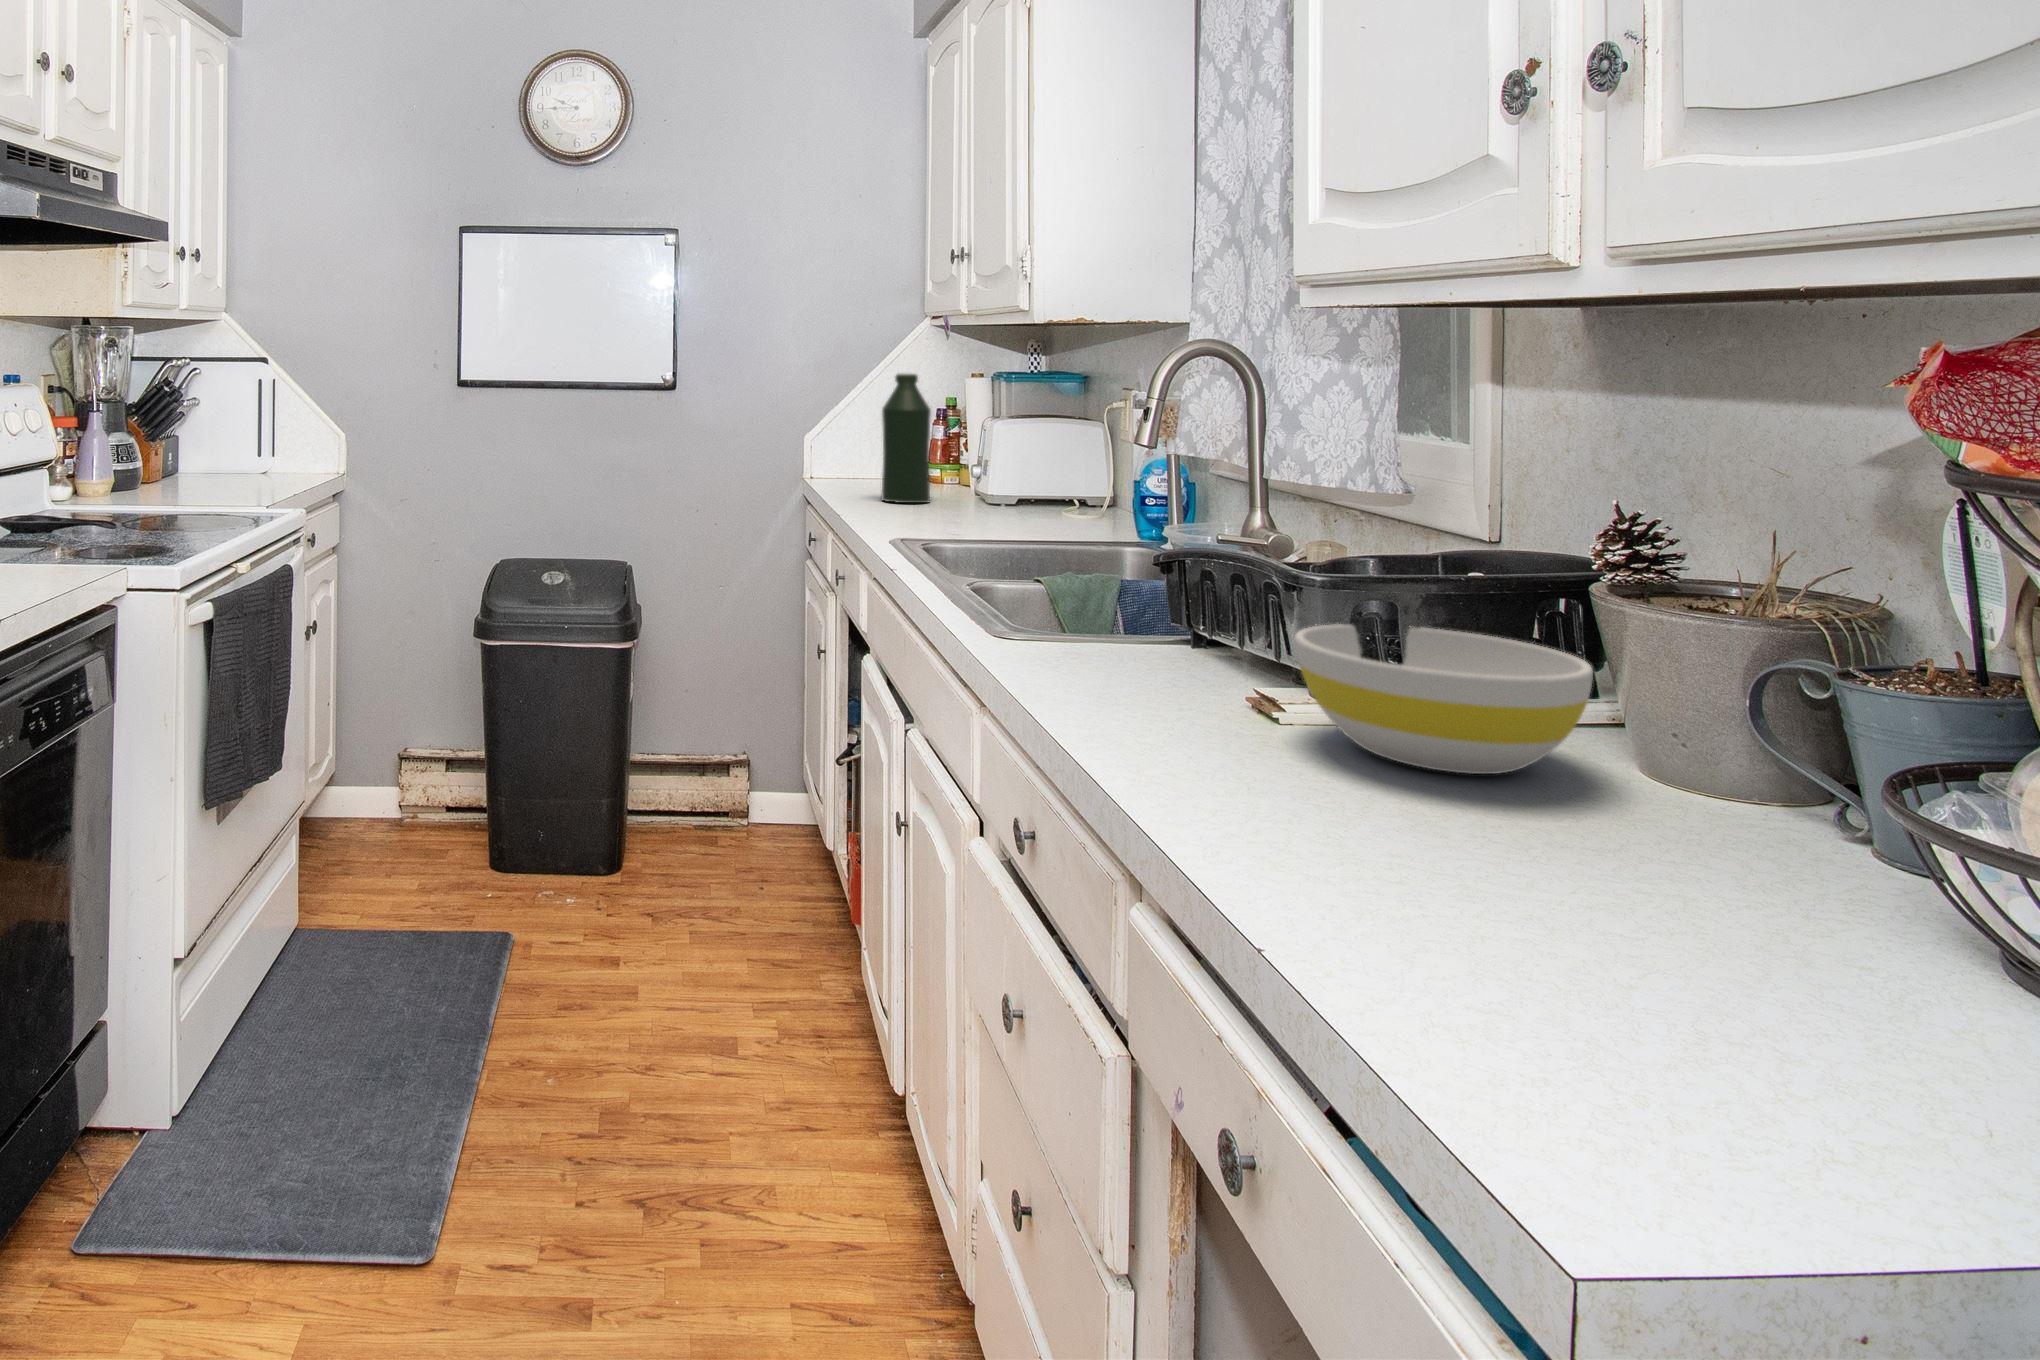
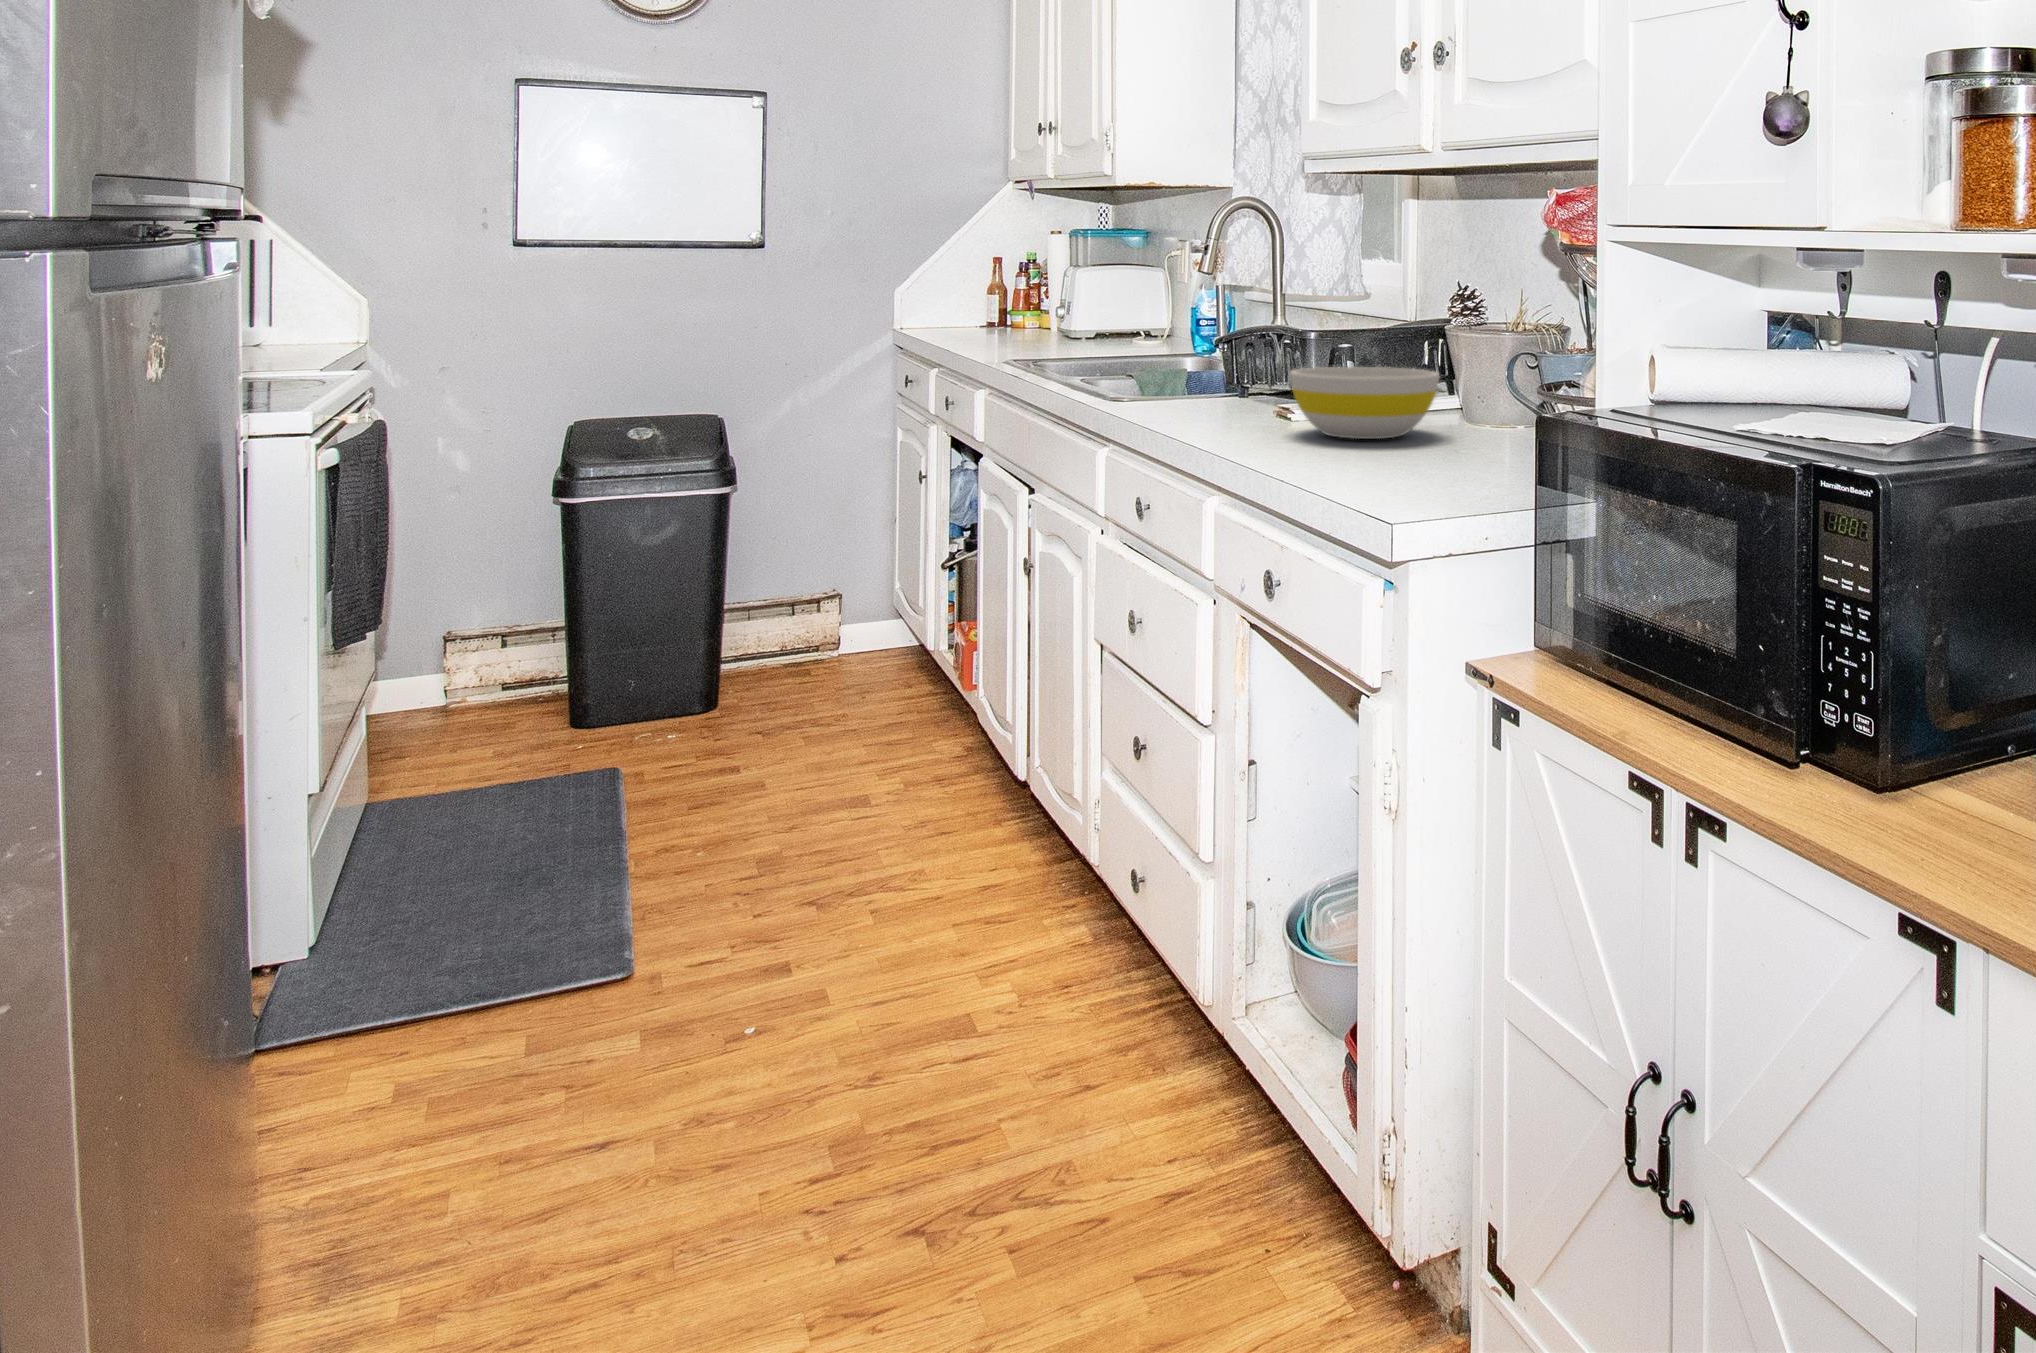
bottle: present [881,374,931,503] -> none [972,225,1017,343]

